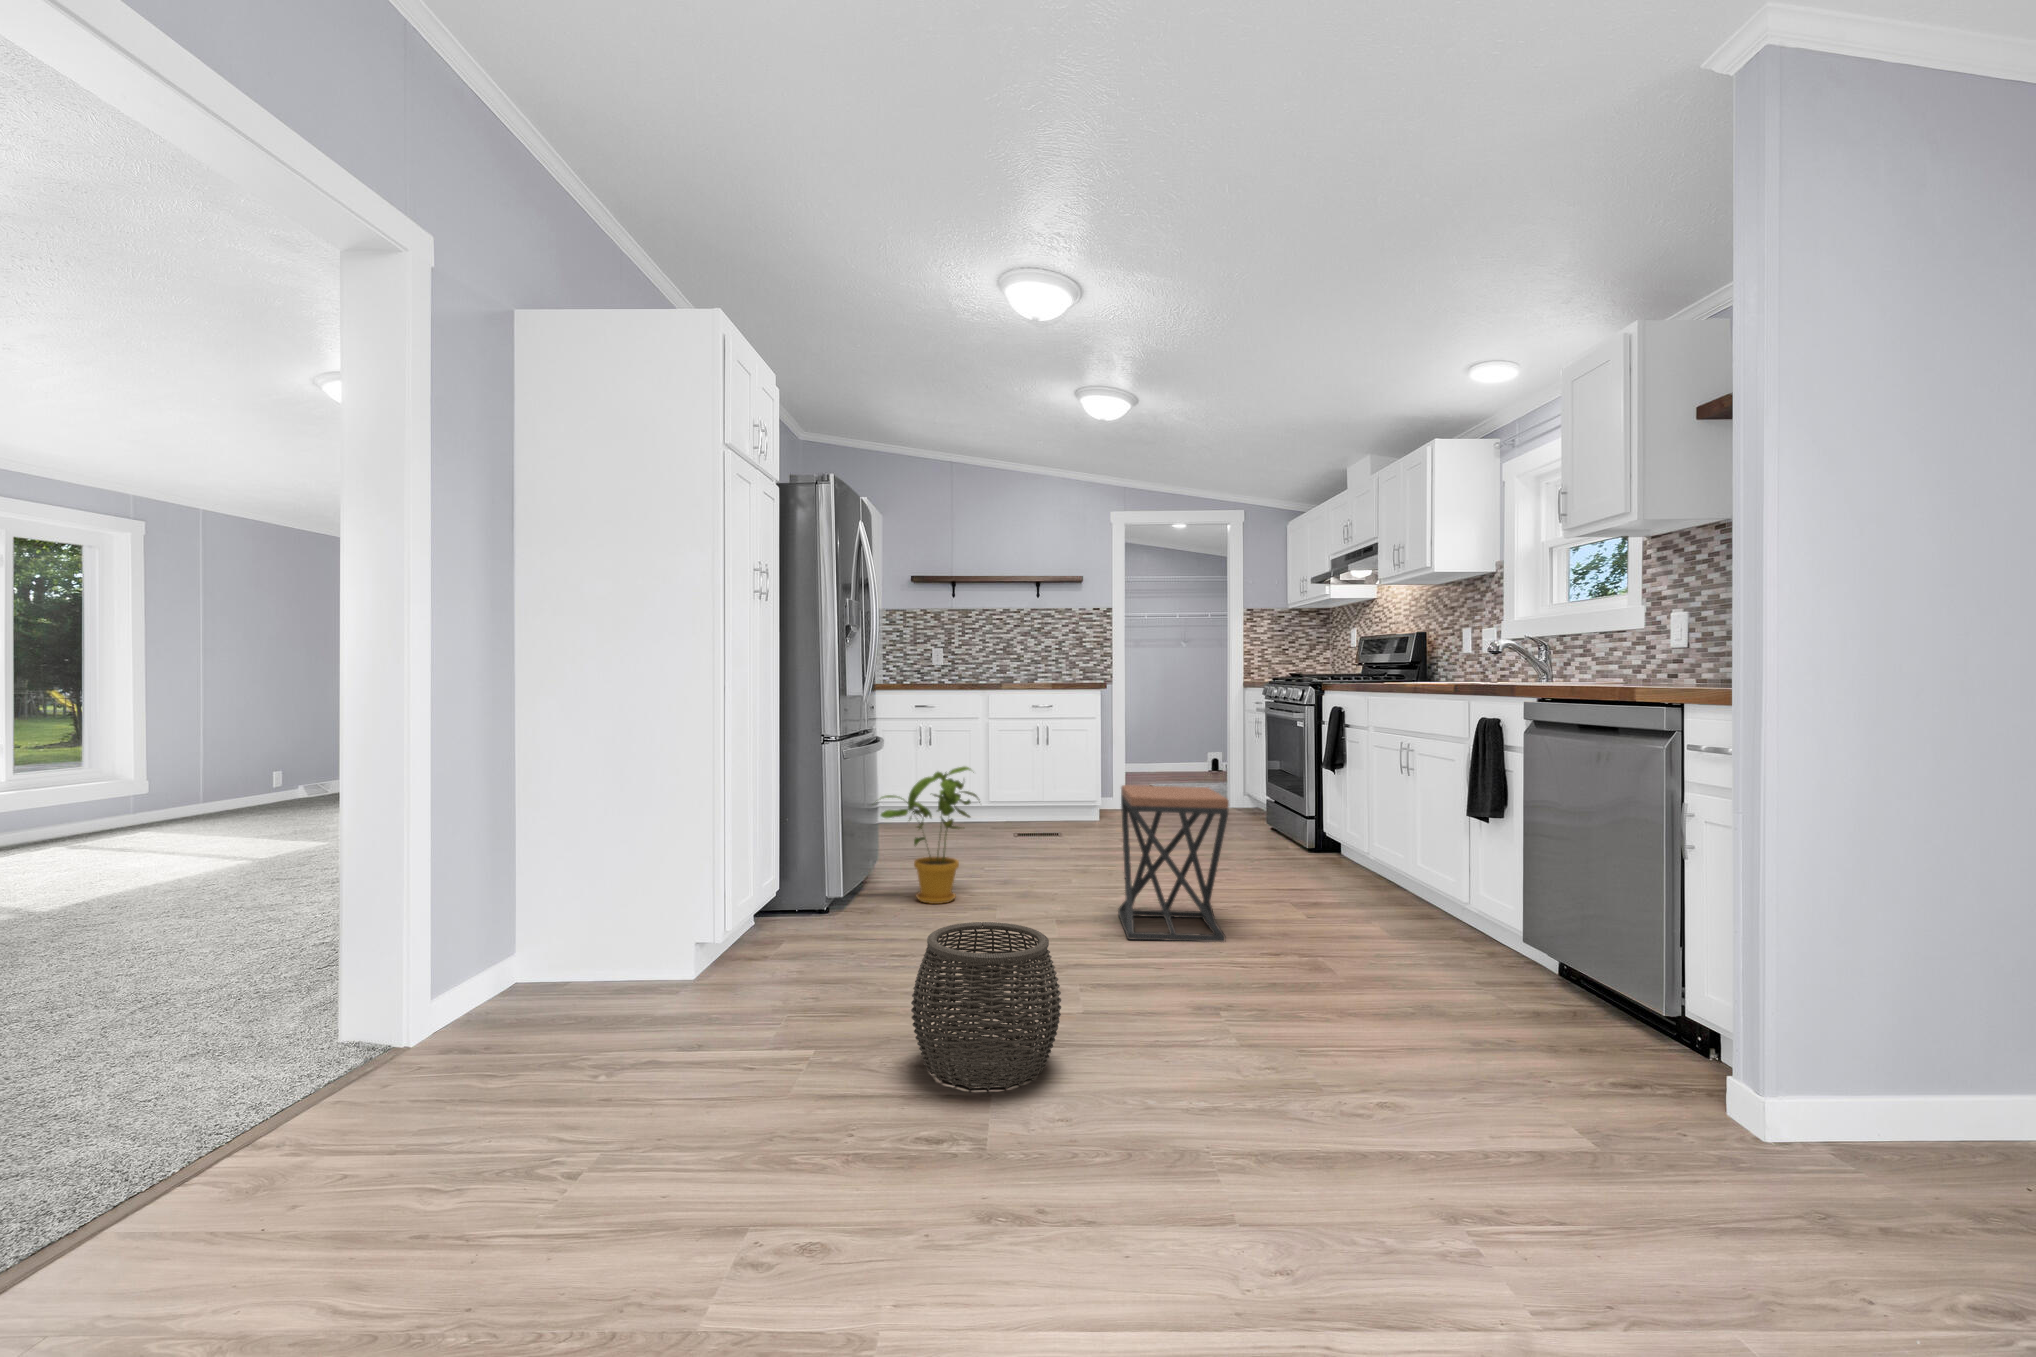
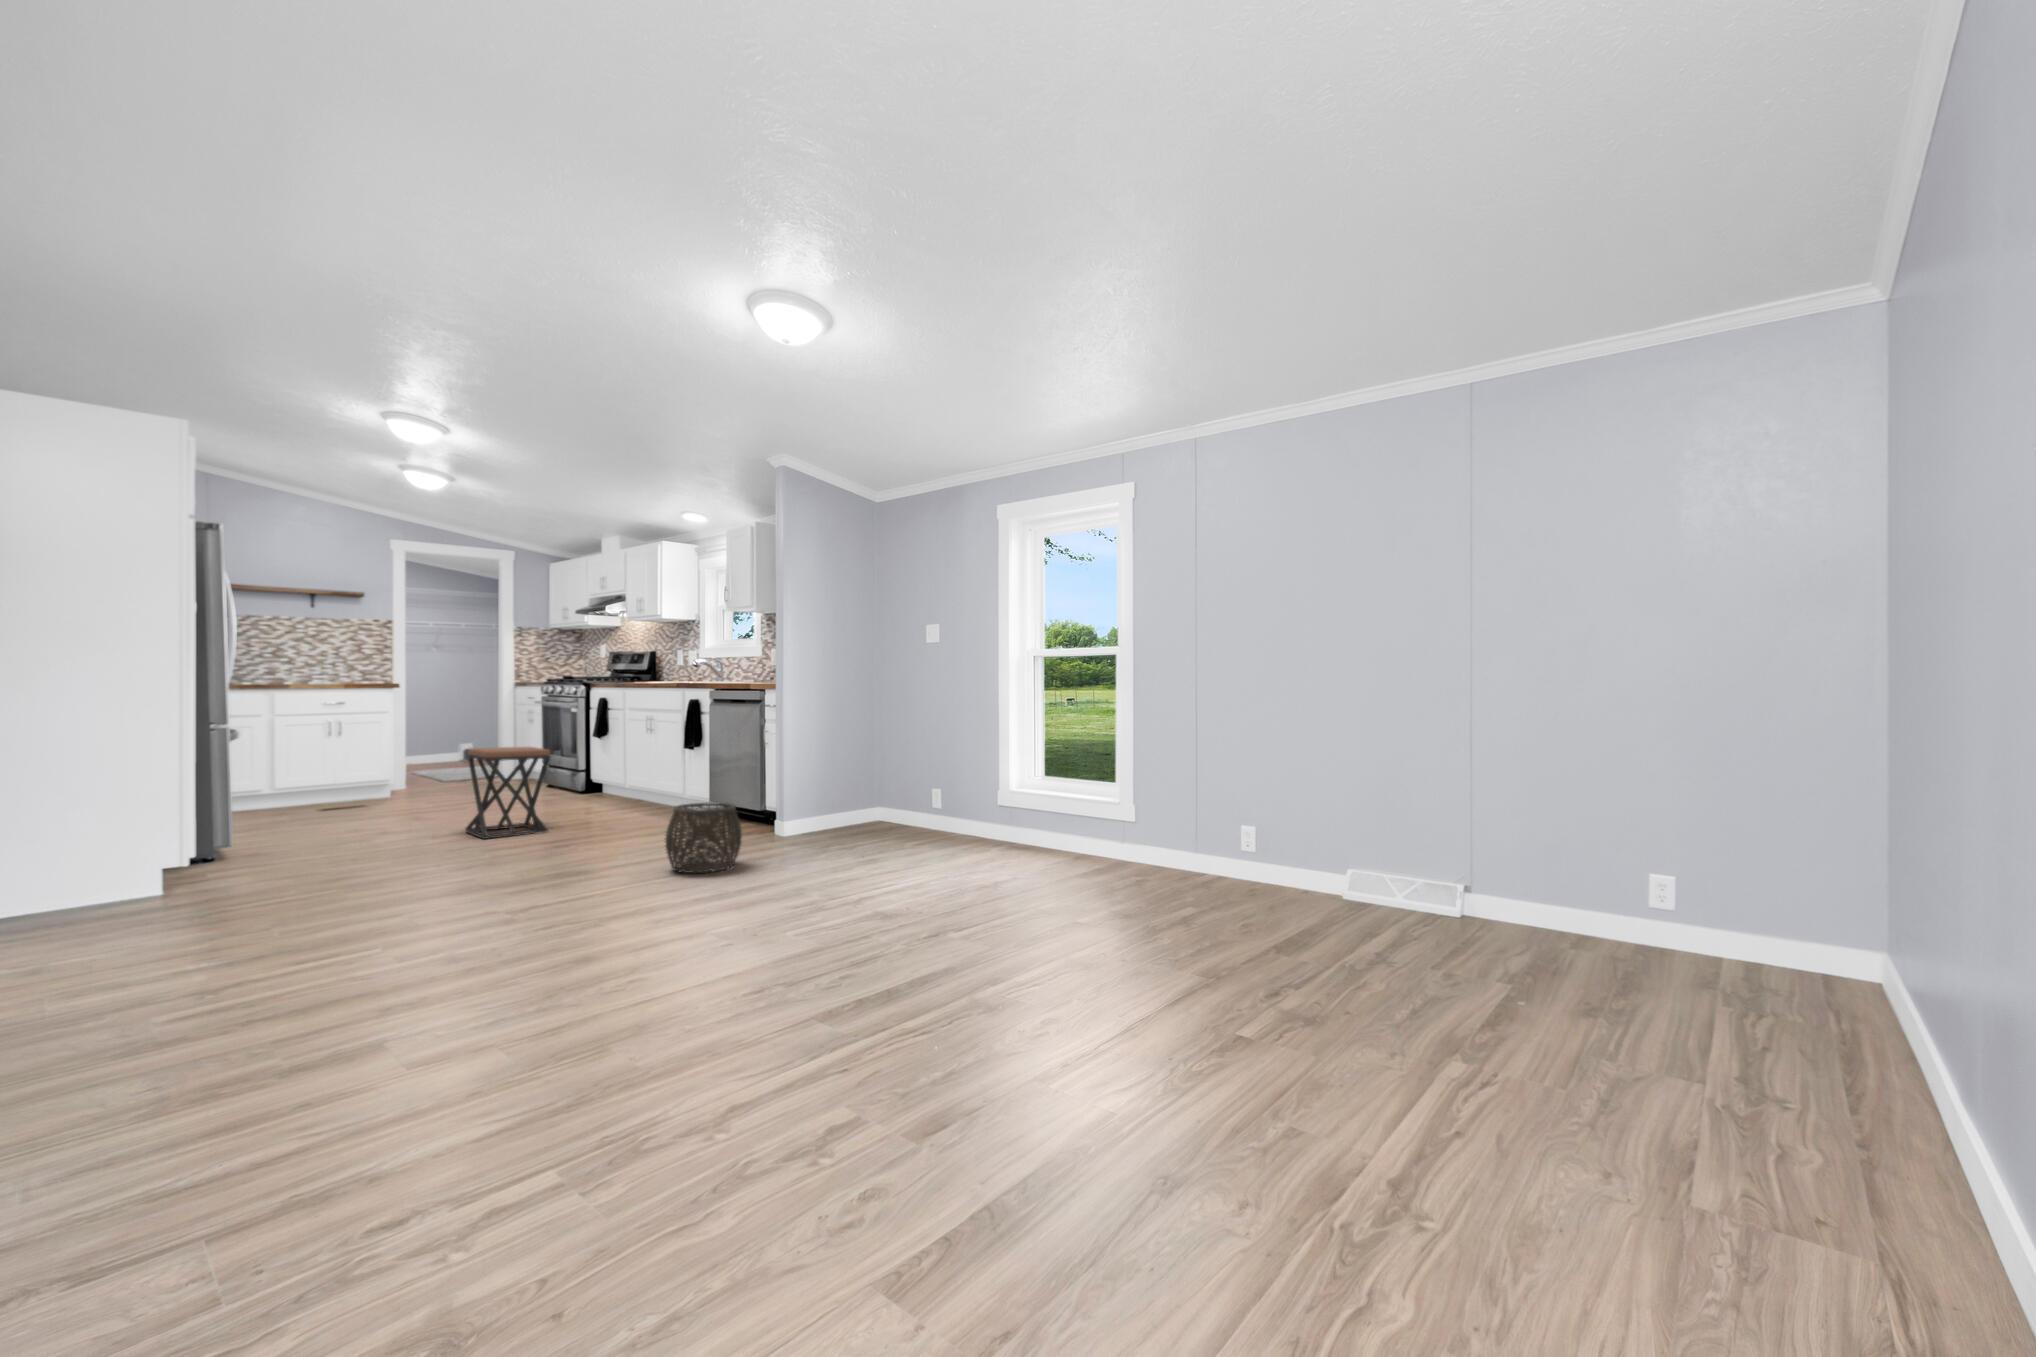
house plant: present [880,767,978,904] -> none [231,743,343,847]
woven basket: present [911,922,1061,1090] -> present [665,803,742,873]

